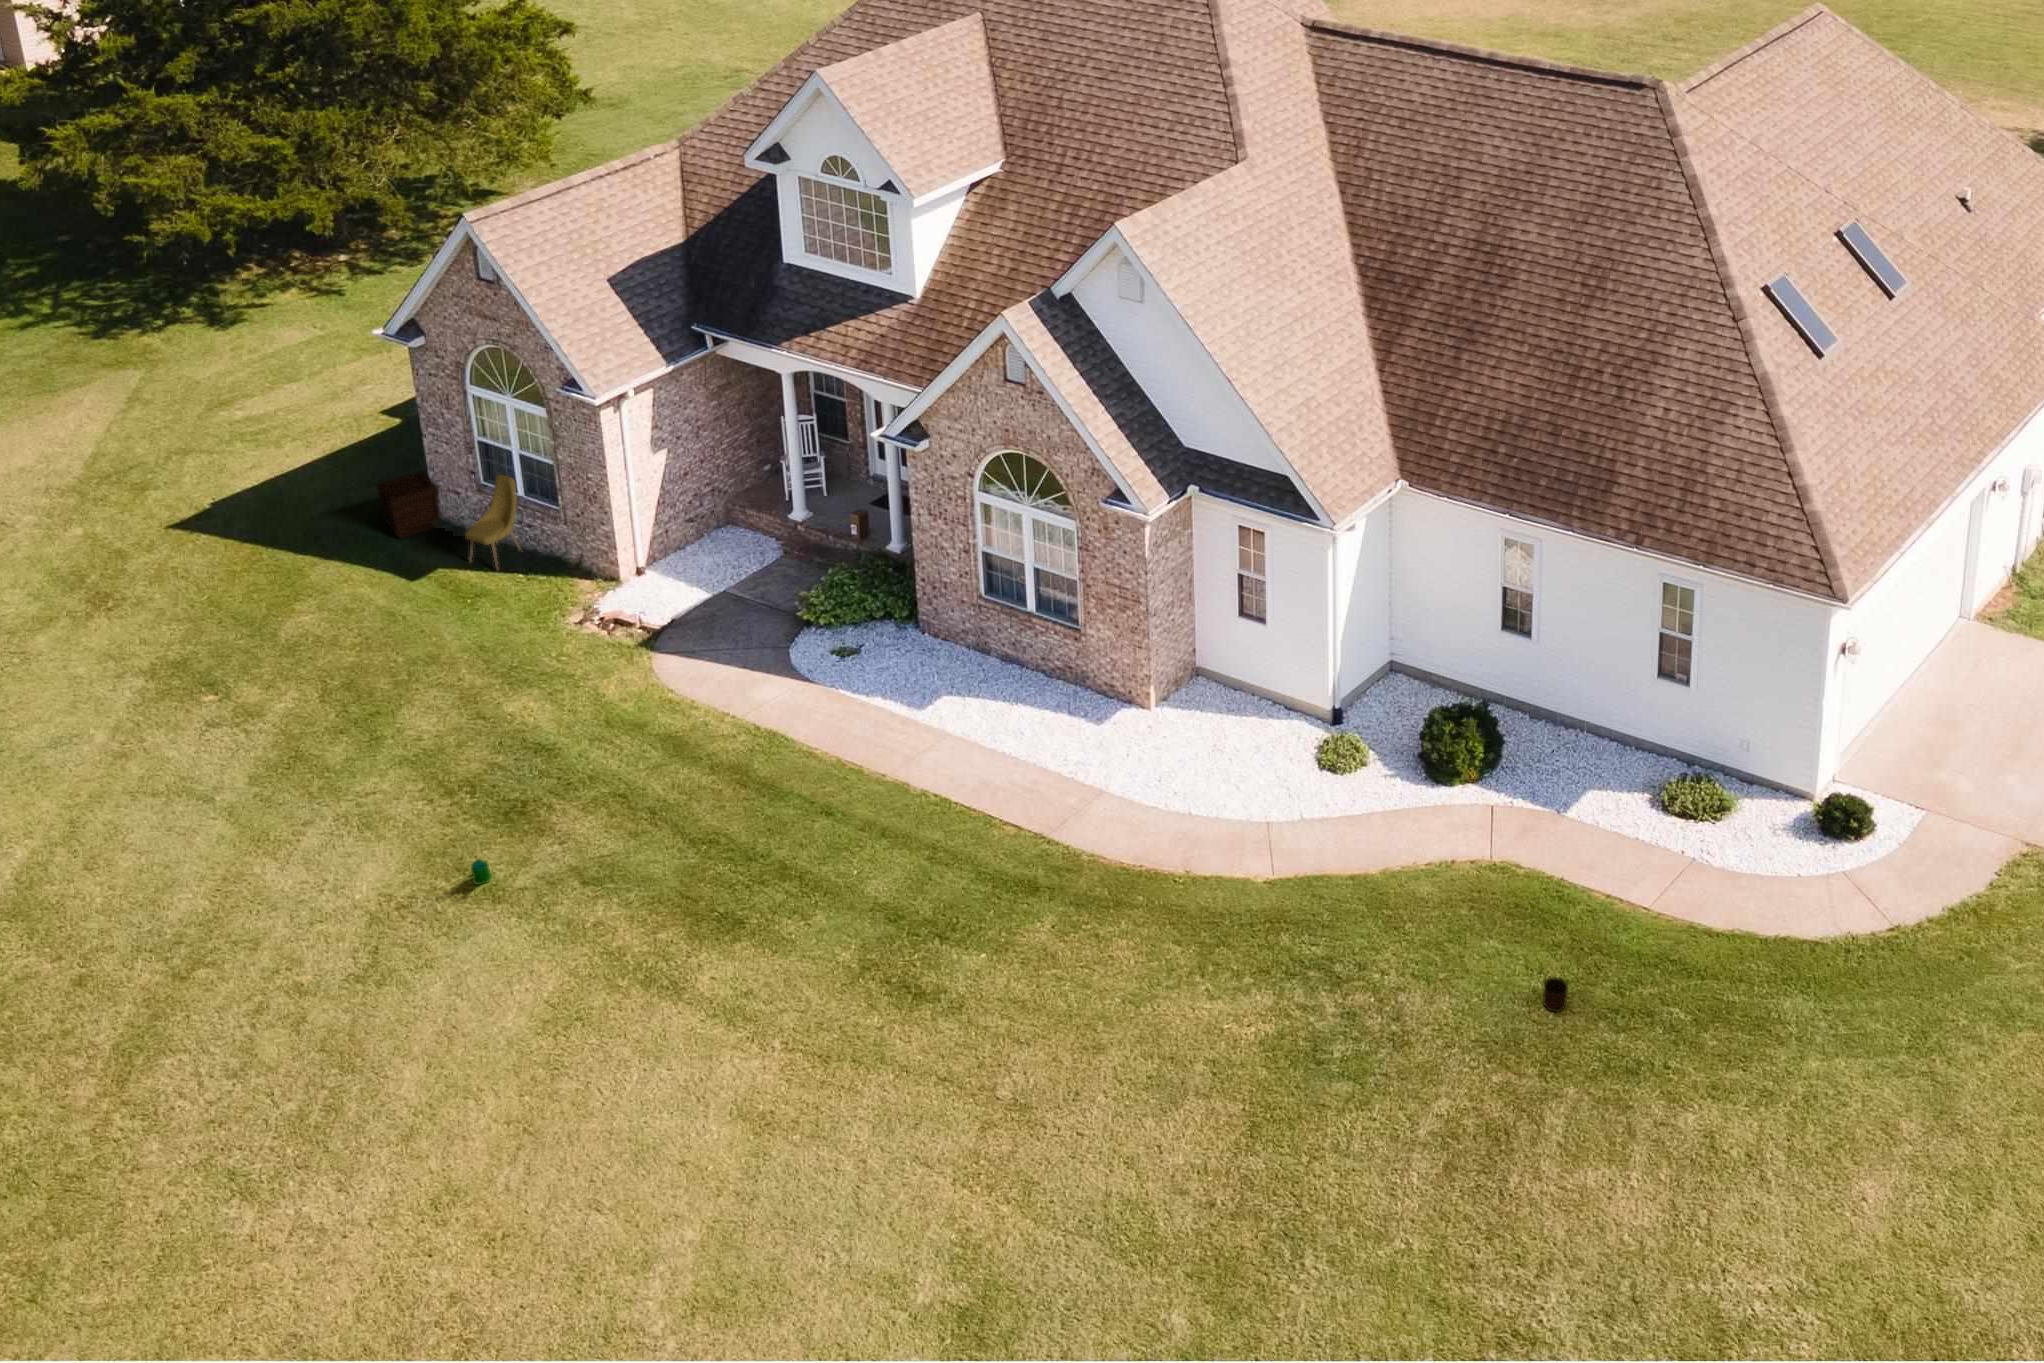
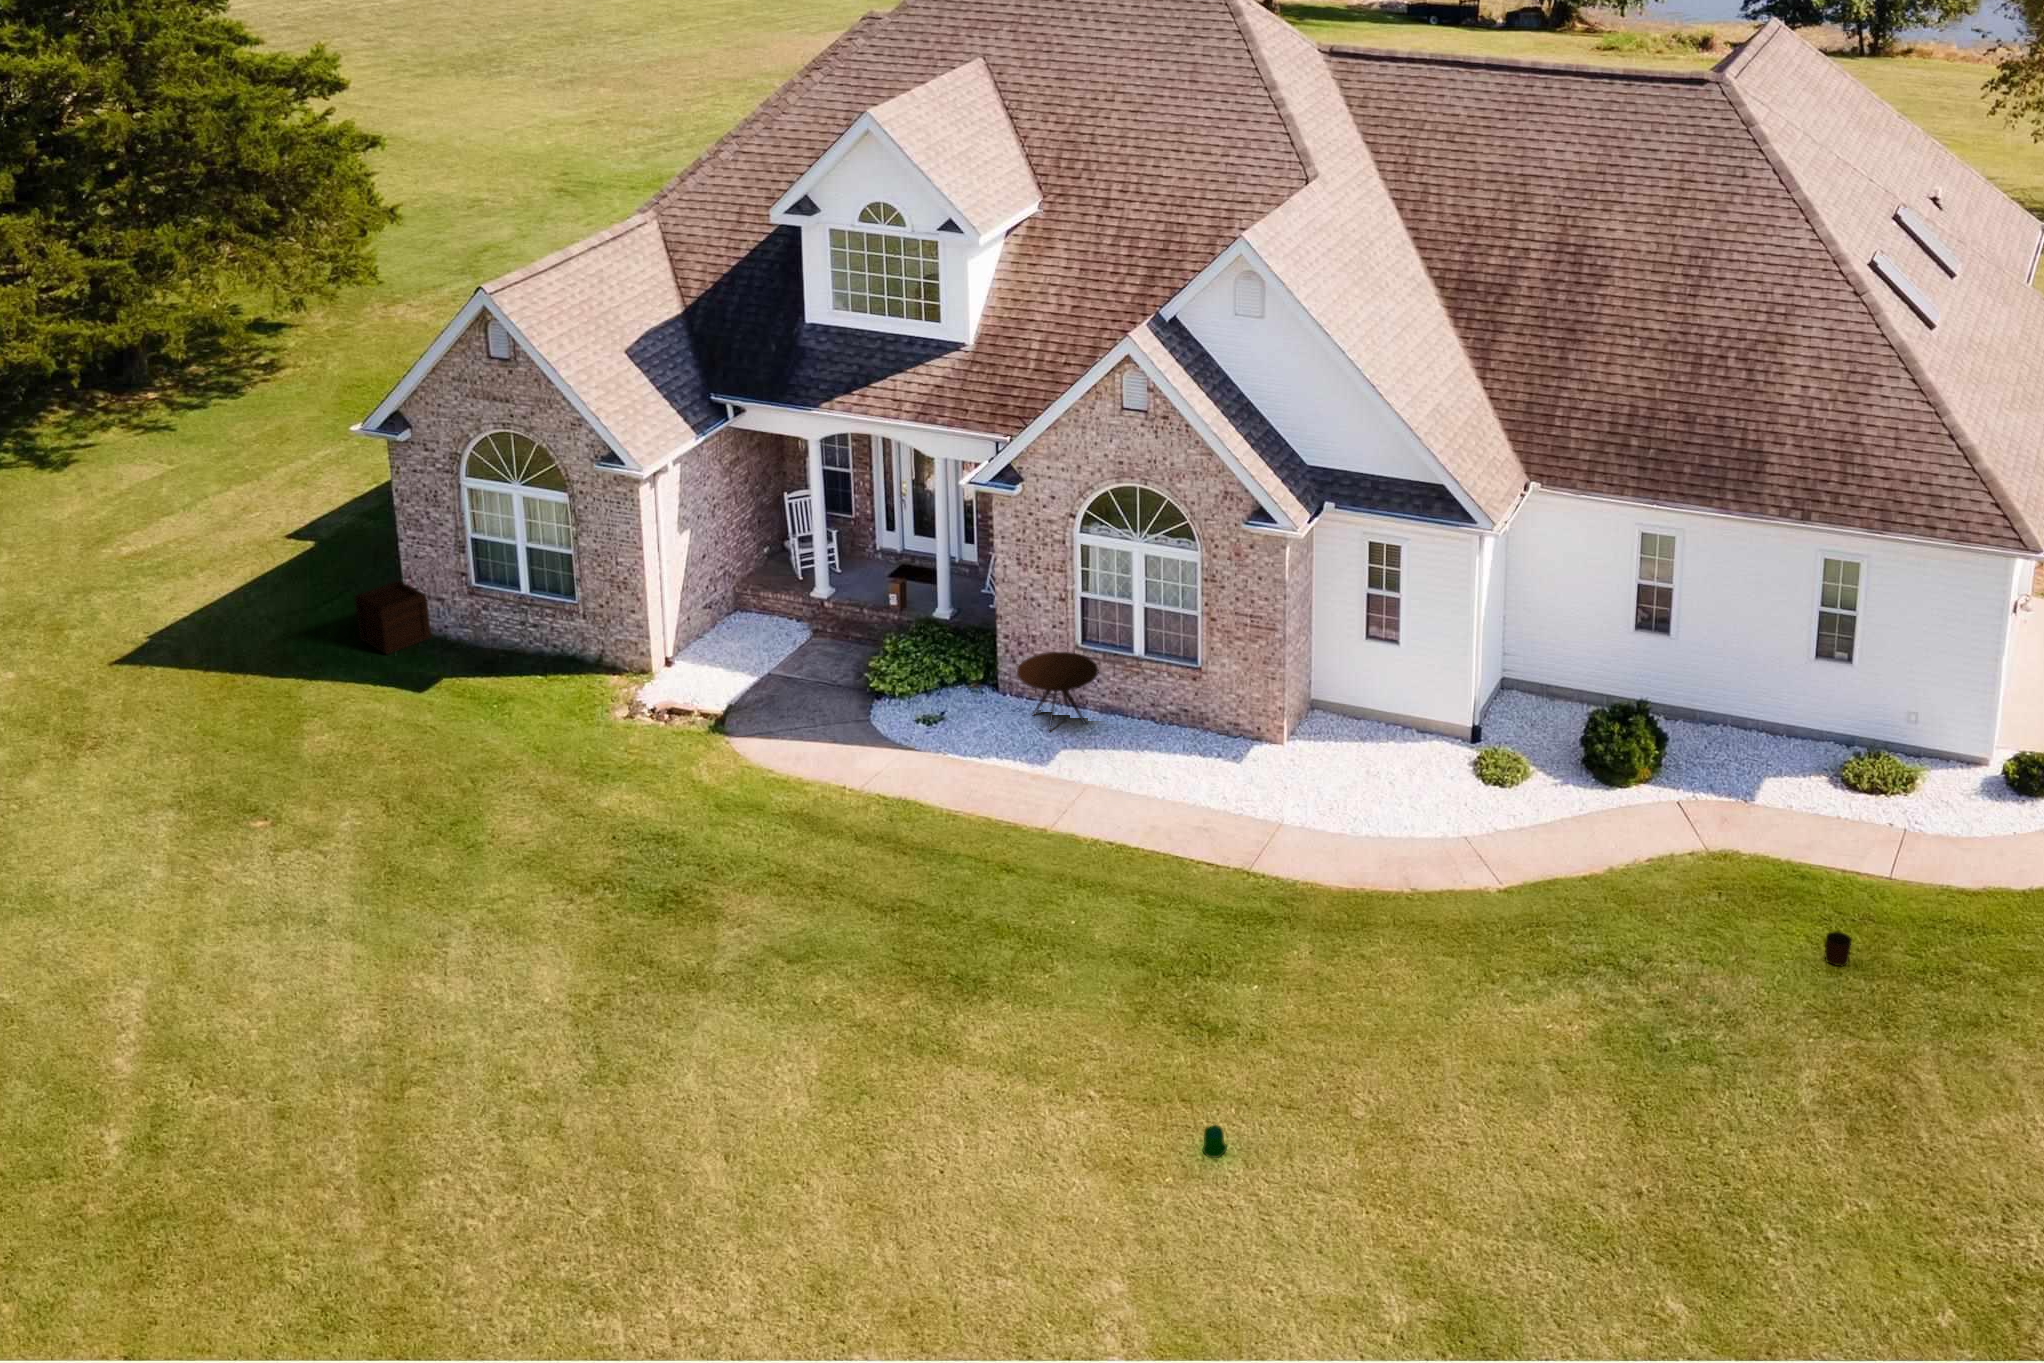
chair: present [465,474,520,568] -> none [478,570,534,676]
round table: none [909,597,986,675] -> present [1017,652,1098,731]
watering can: present [471,859,492,885] -> present [1202,1124,1227,1158]

